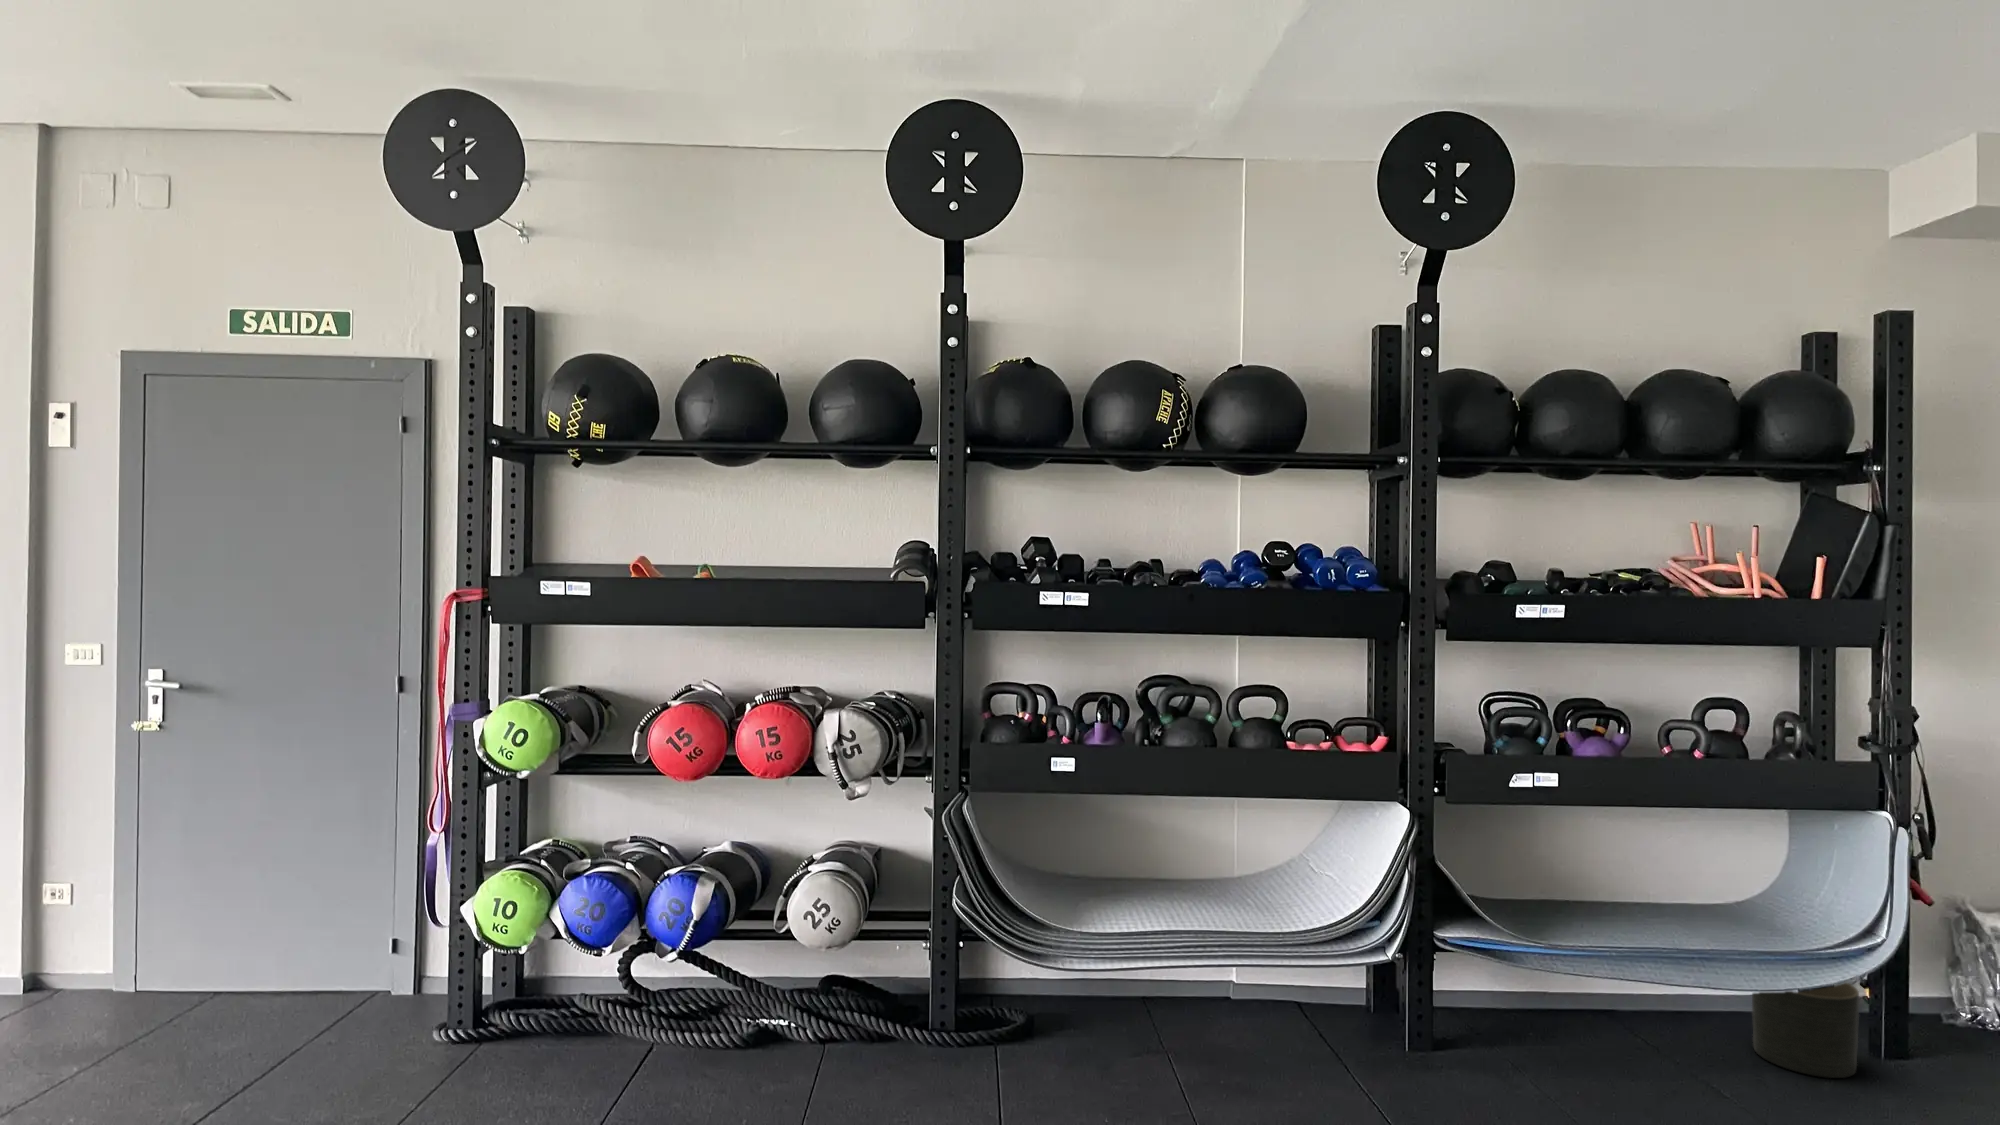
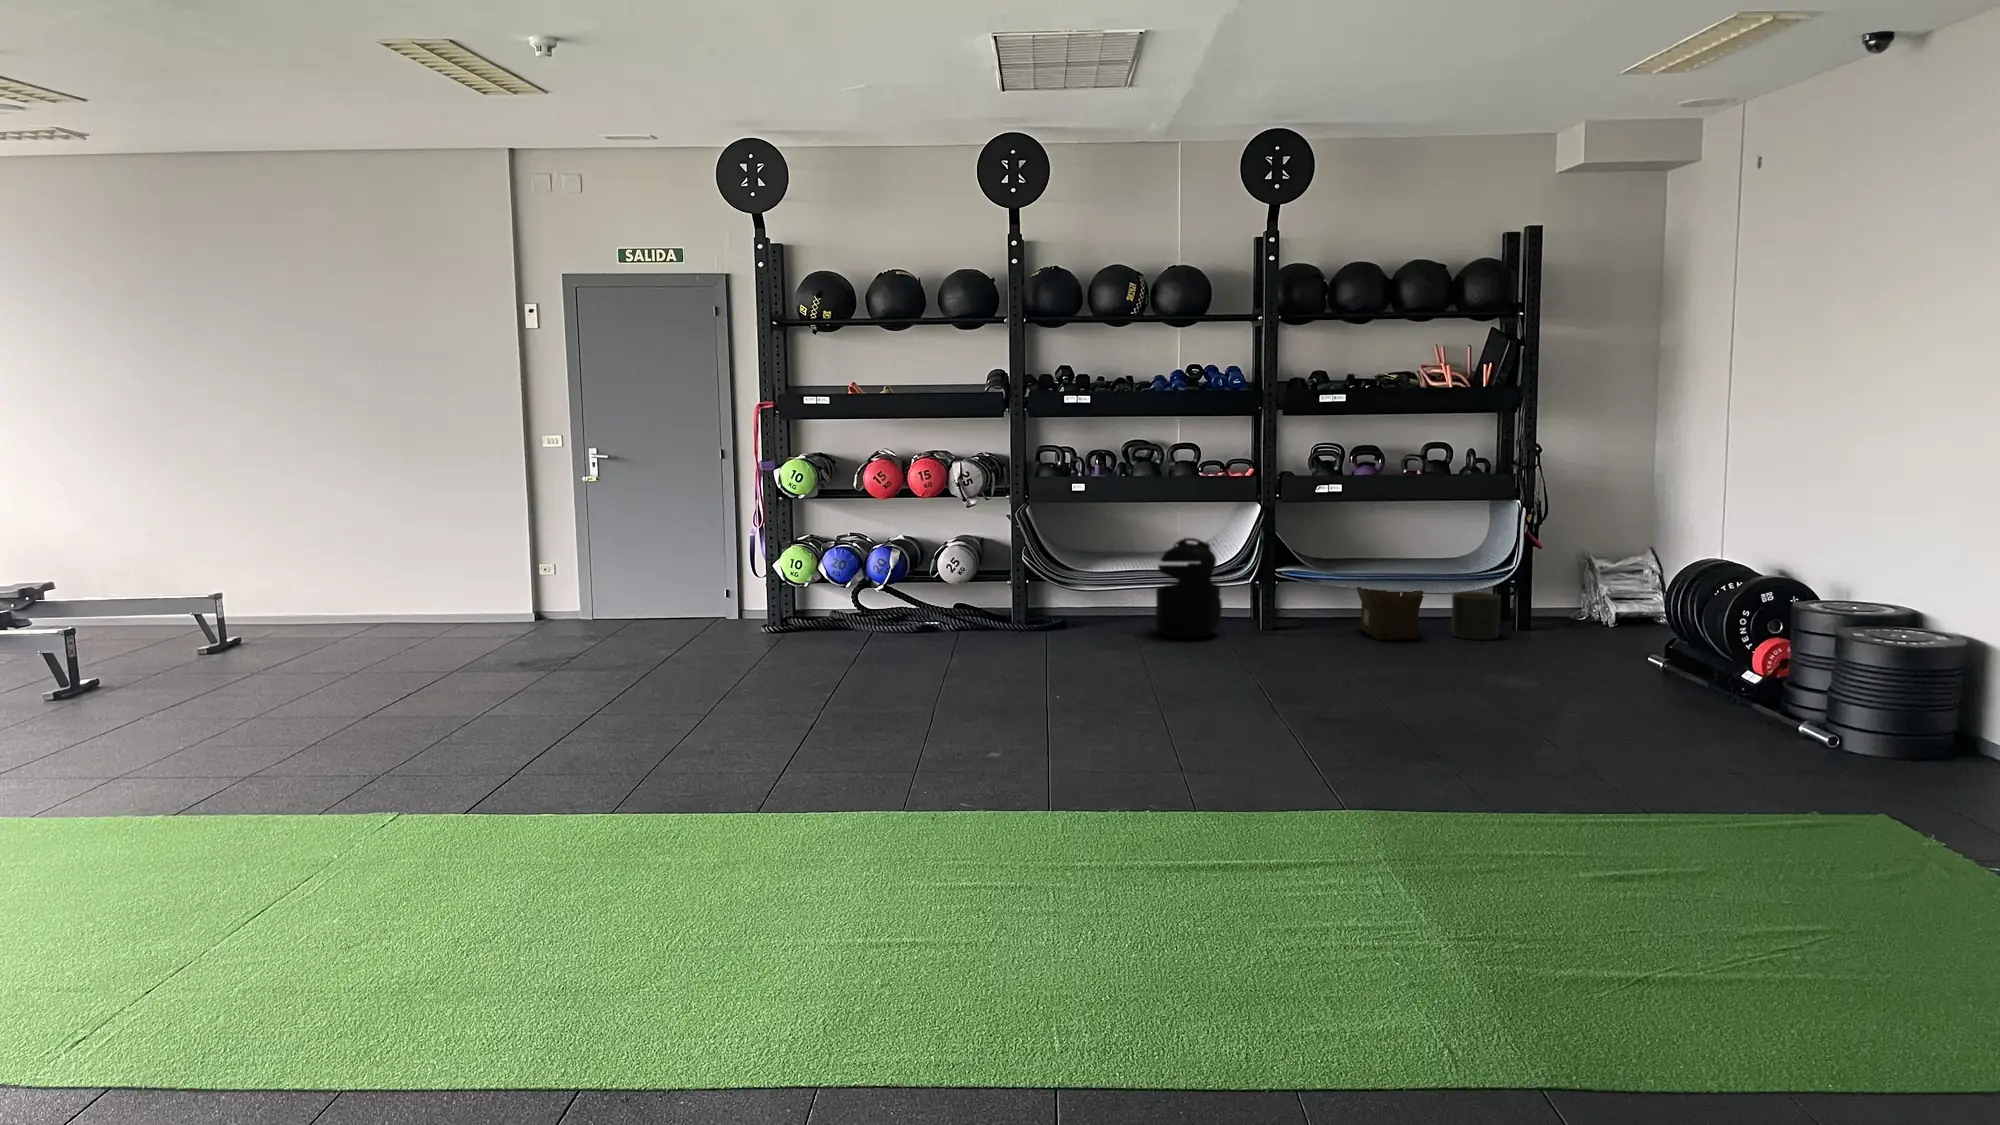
backpack: none [1208,863,1336,1071] -> present [1155,538,1222,637]
cardboard box: none [1563,944,1735,1078] -> present [1356,587,1423,640]

